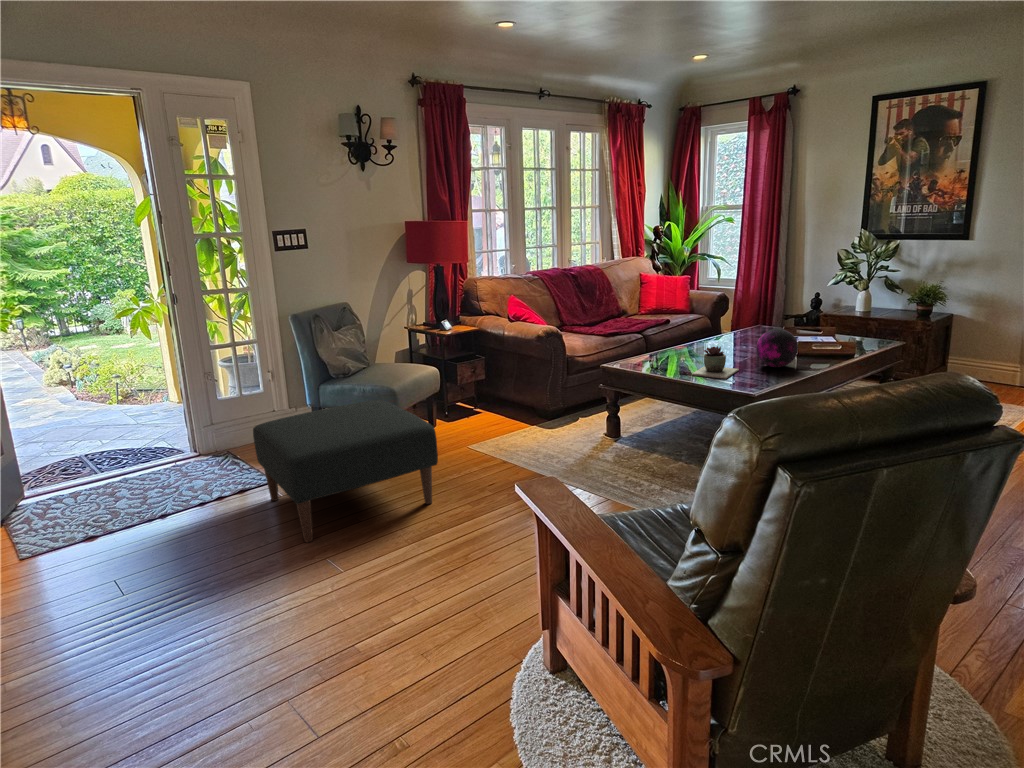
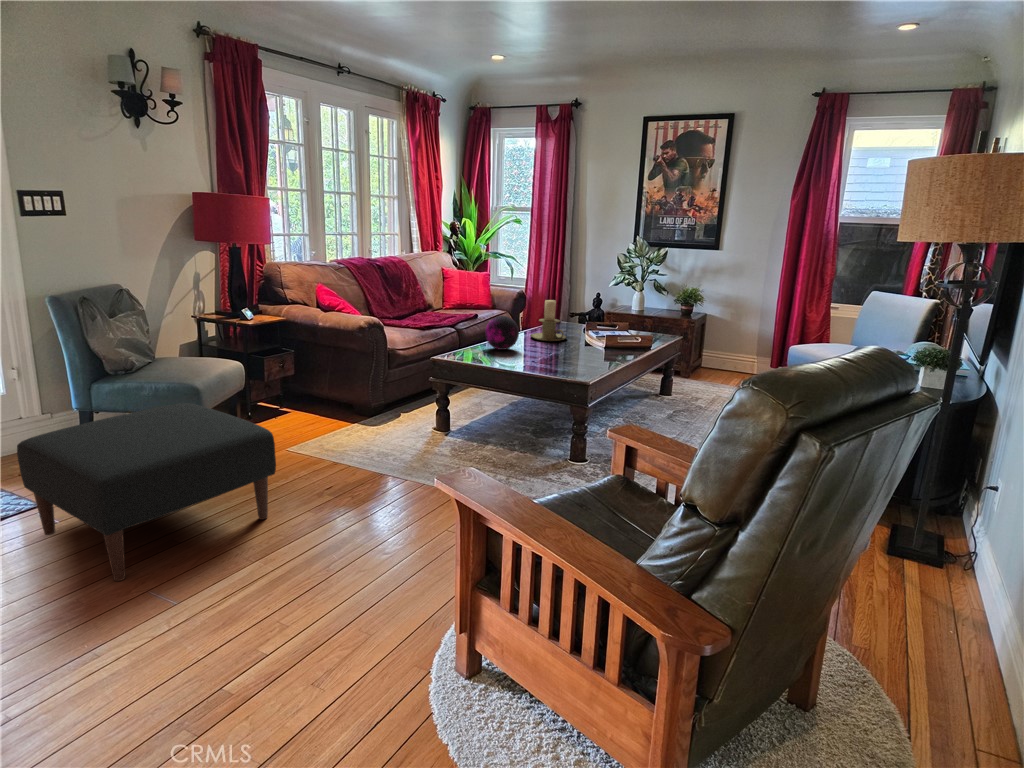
candle holder: none [715,303,756,346] -> present [531,300,566,341]
decorative orb: present [756,329,798,367] -> present [485,316,519,350]
succulent plant: present [692,346,739,379] -> none [526,341,565,372]

